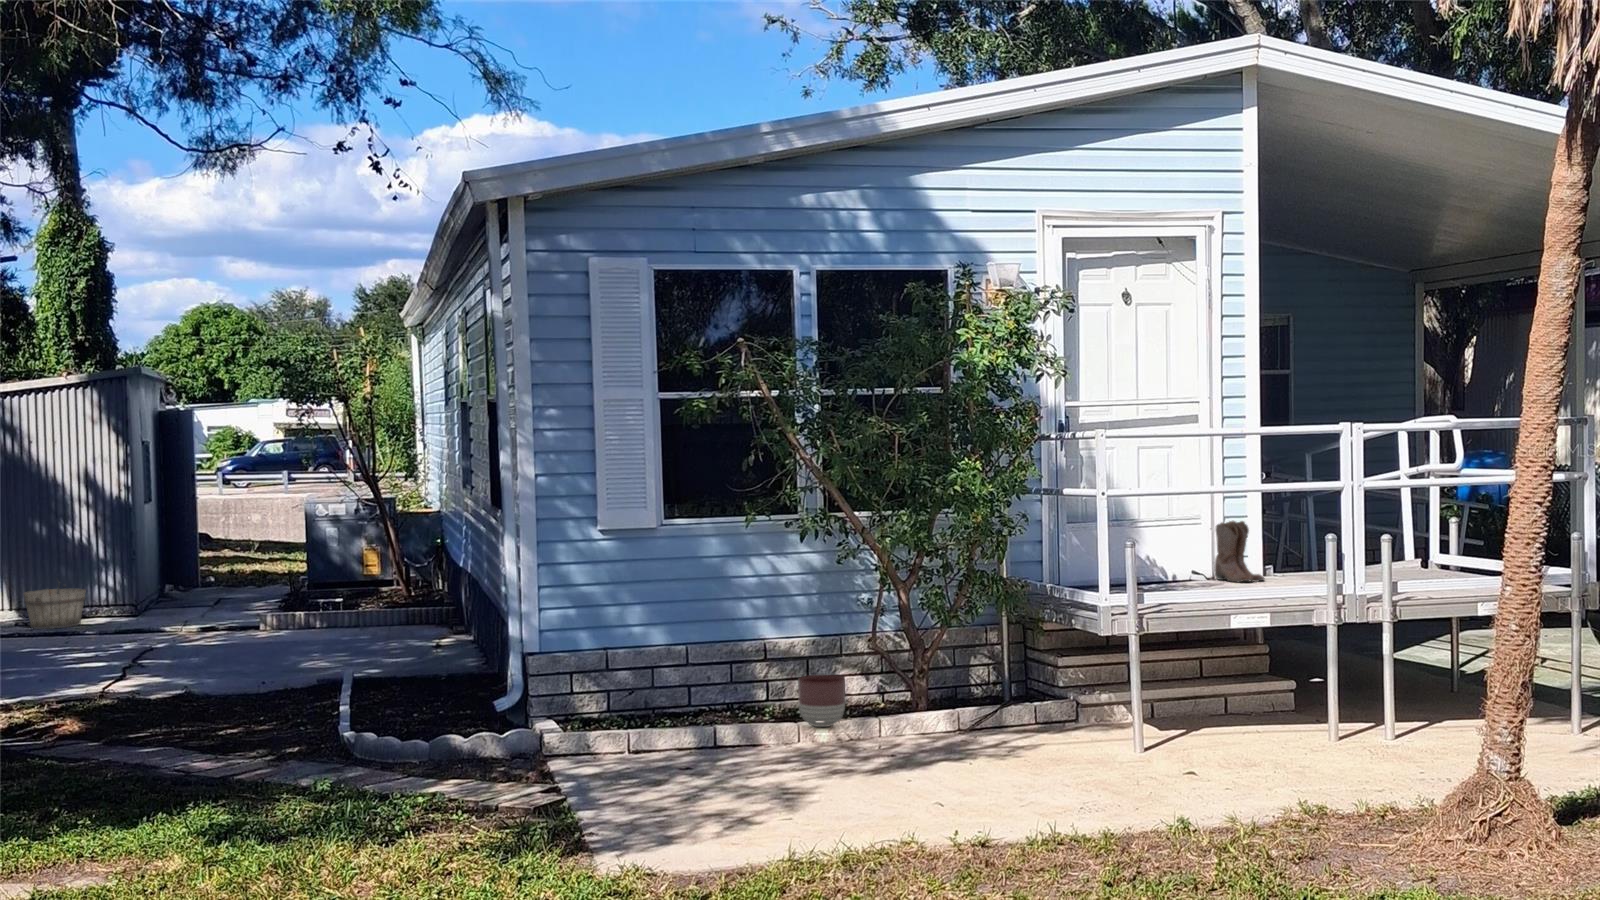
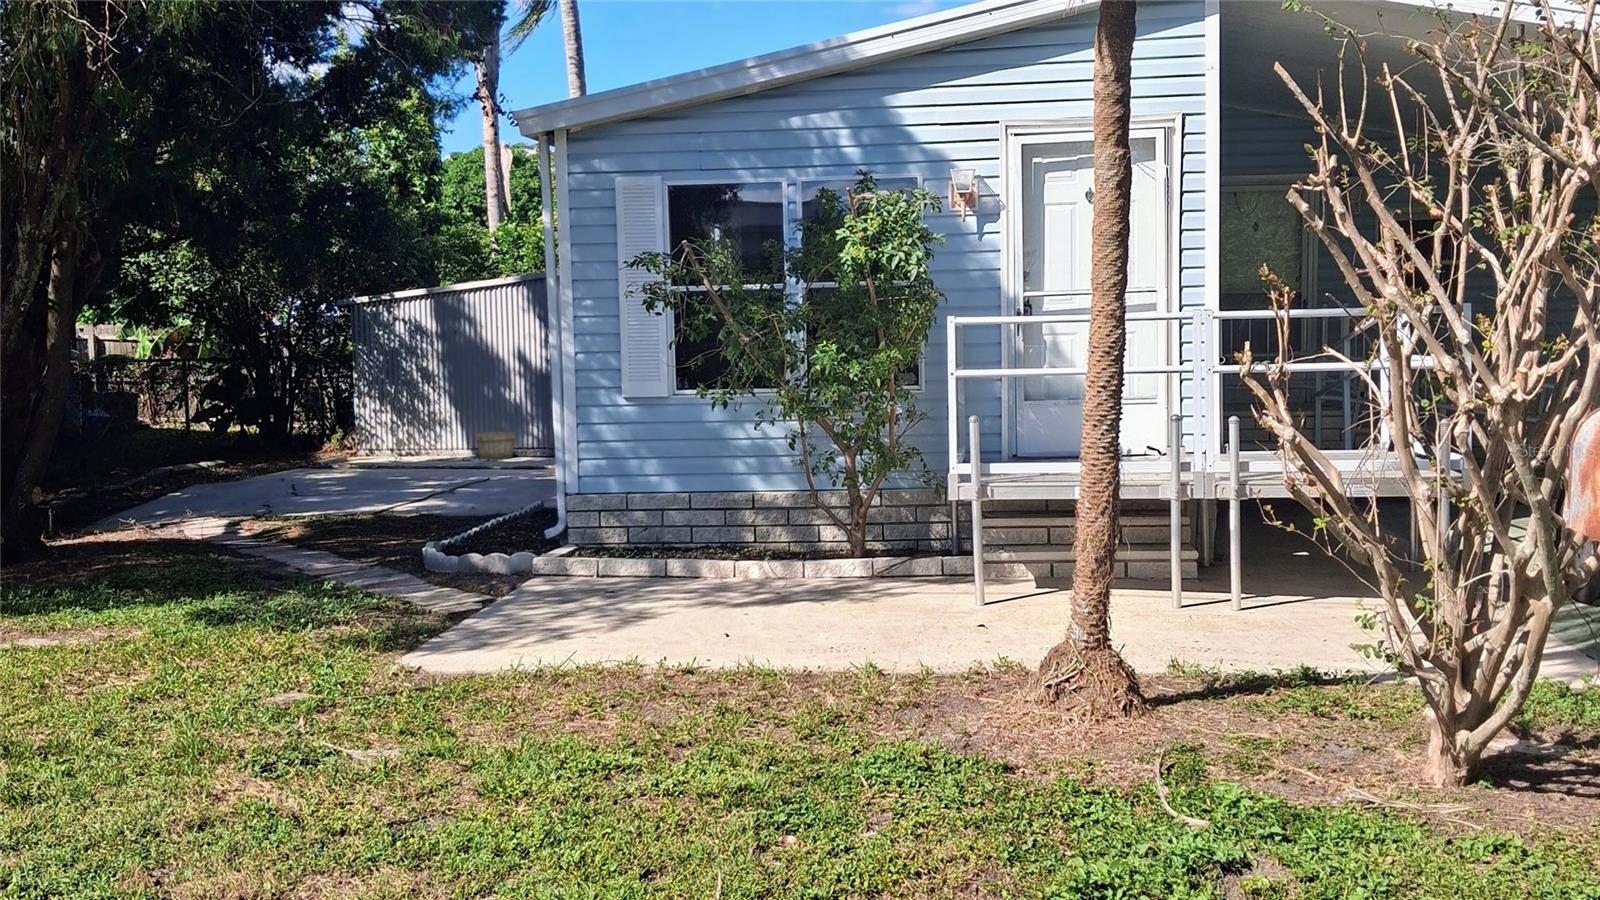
boots: present [1215,521,1264,582] -> none [1150,406,1188,465]
planter: present [798,674,845,727] -> none [767,521,806,564]

